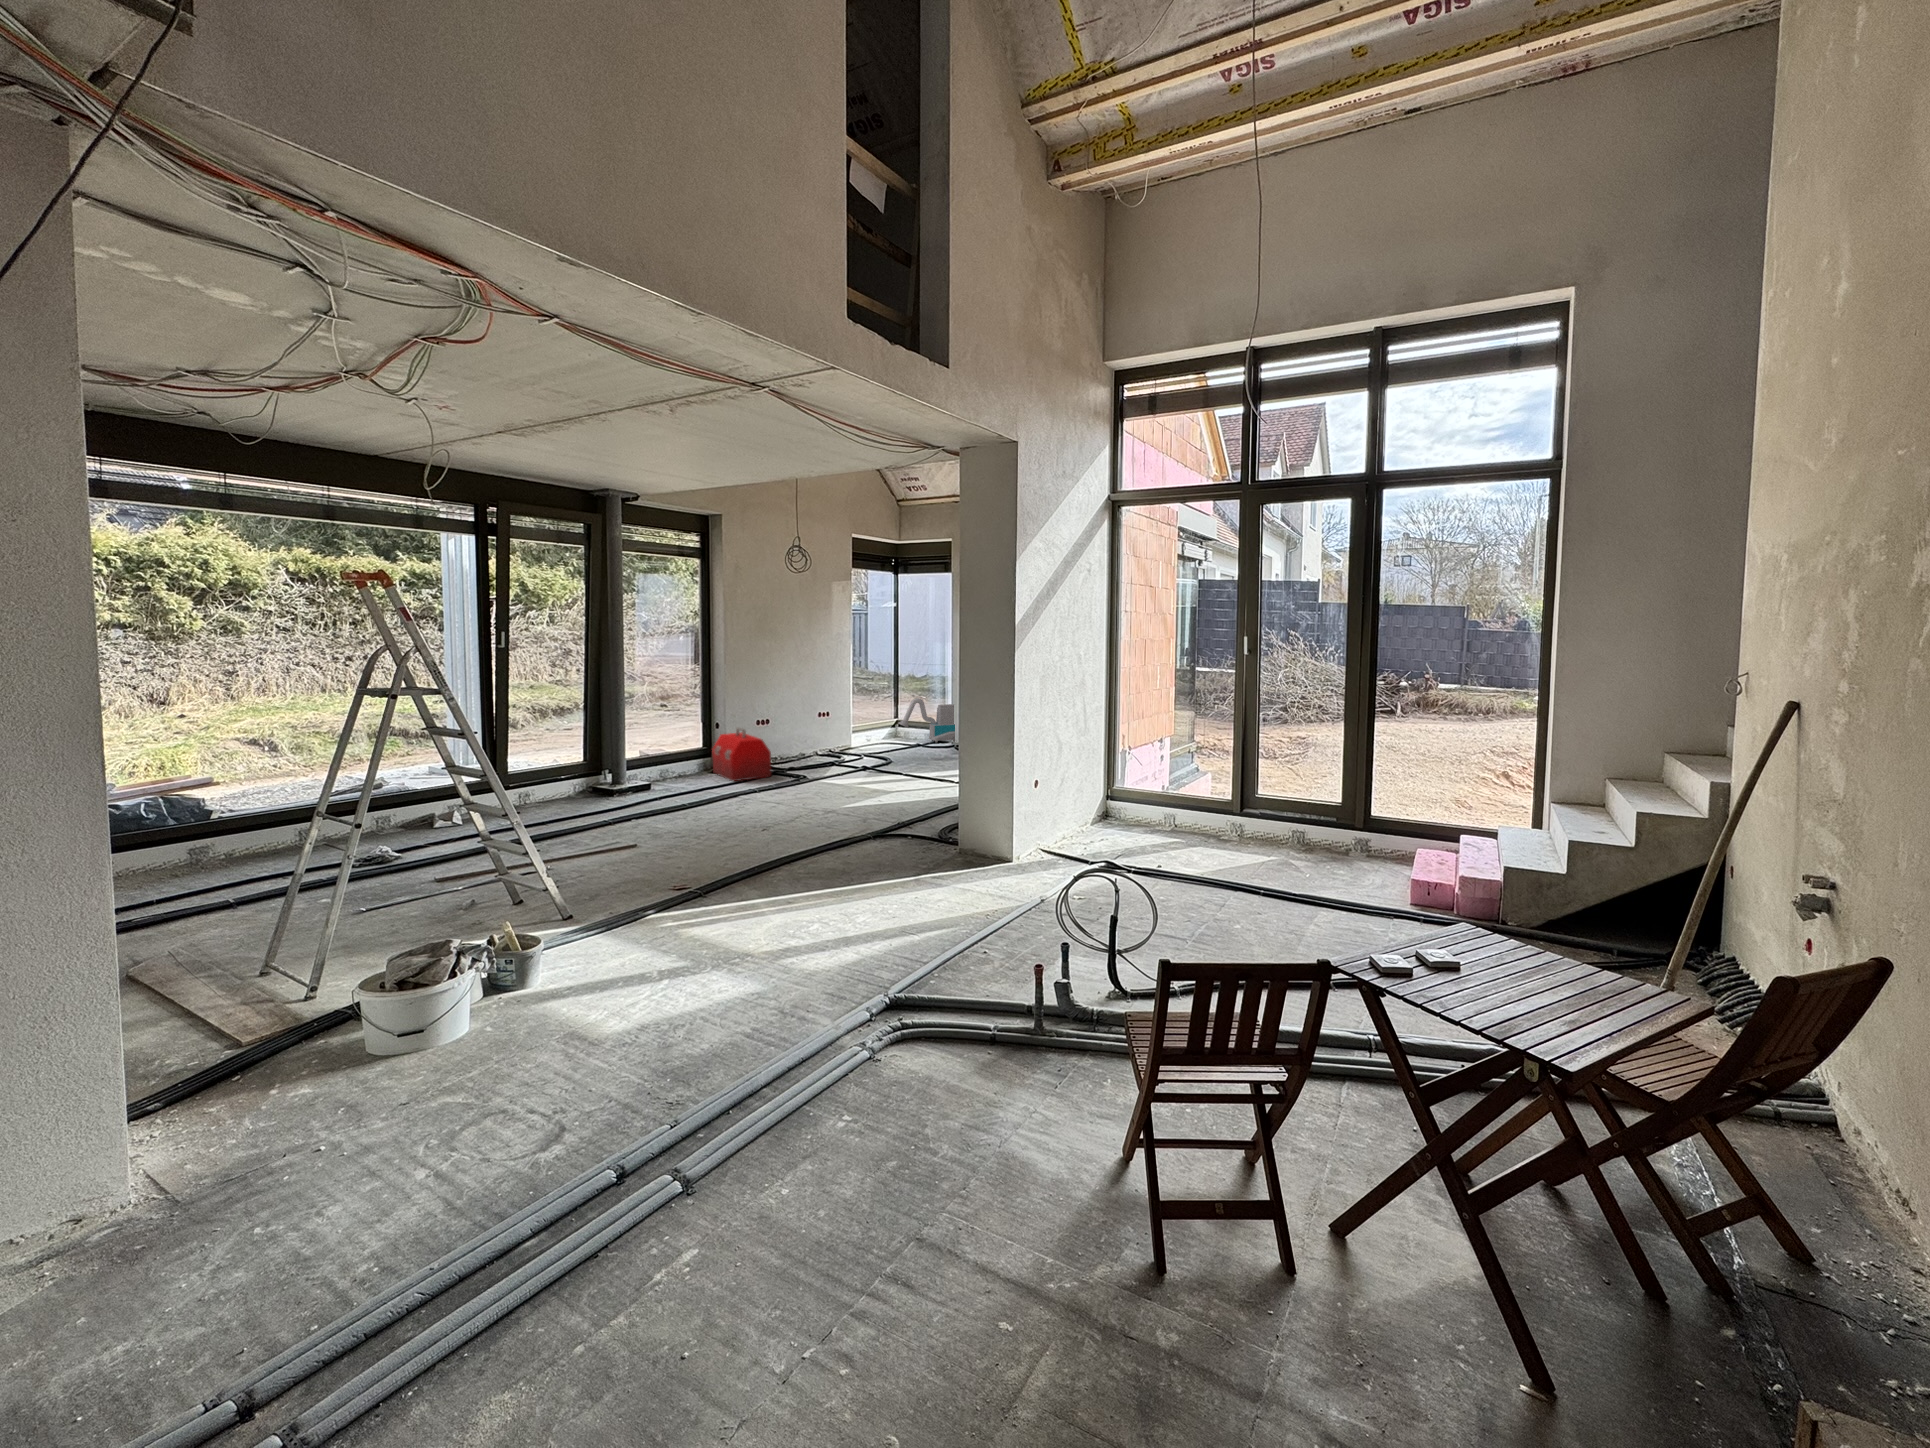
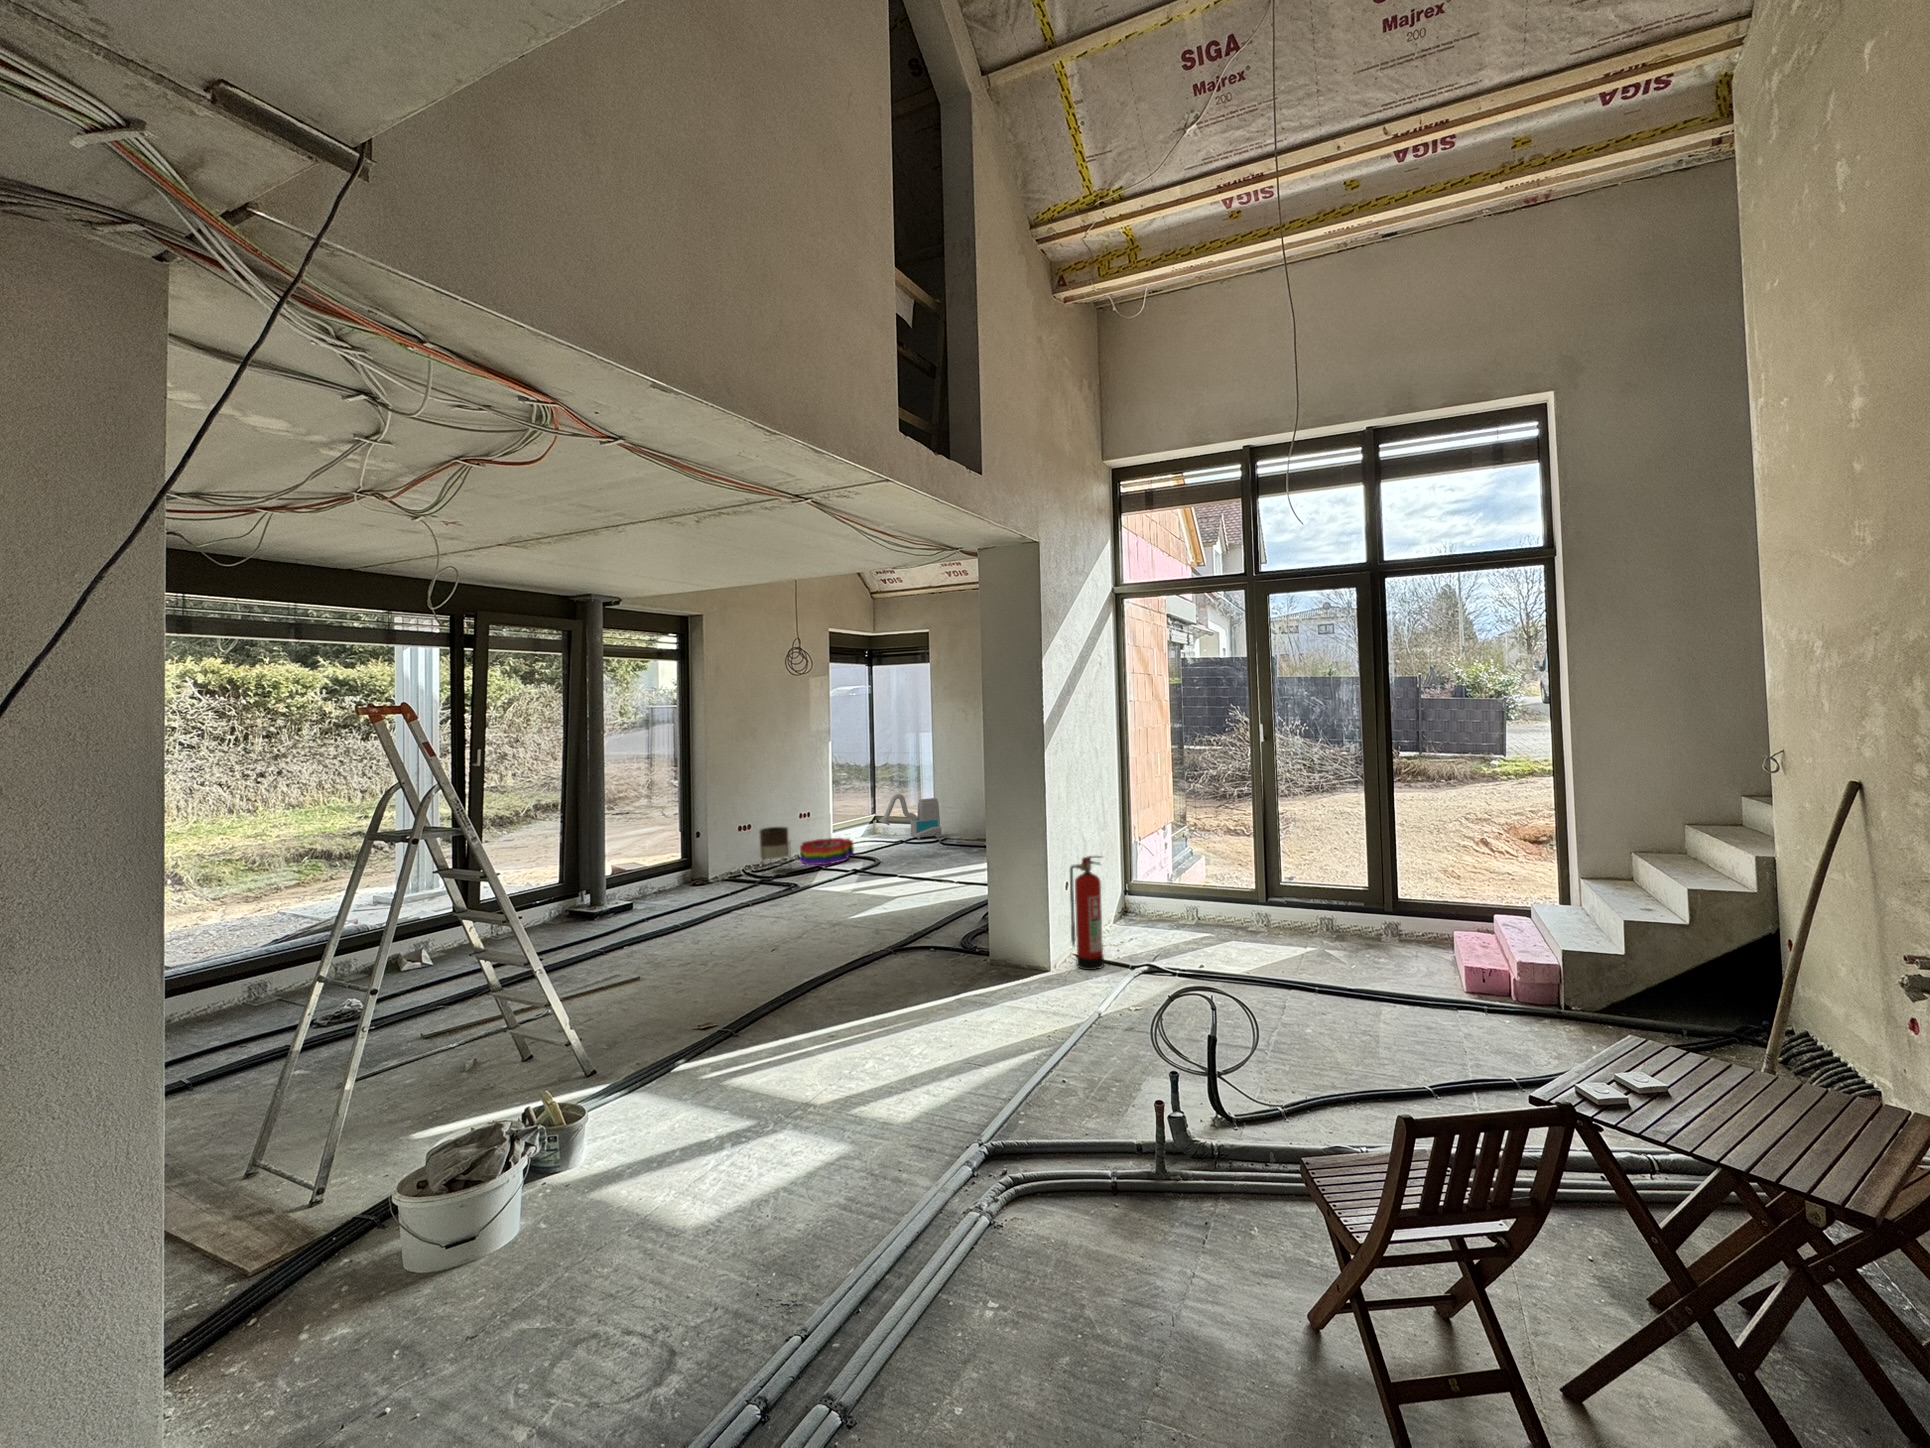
planter: none [779,722,808,765] -> present [759,827,790,872]
toolbox: present [713,727,771,781] -> none [691,836,757,896]
storage bin: none [818,736,870,761] -> present [800,838,854,865]
fire extinguisher: none [1035,754,1068,860] -> present [1070,856,1104,970]

